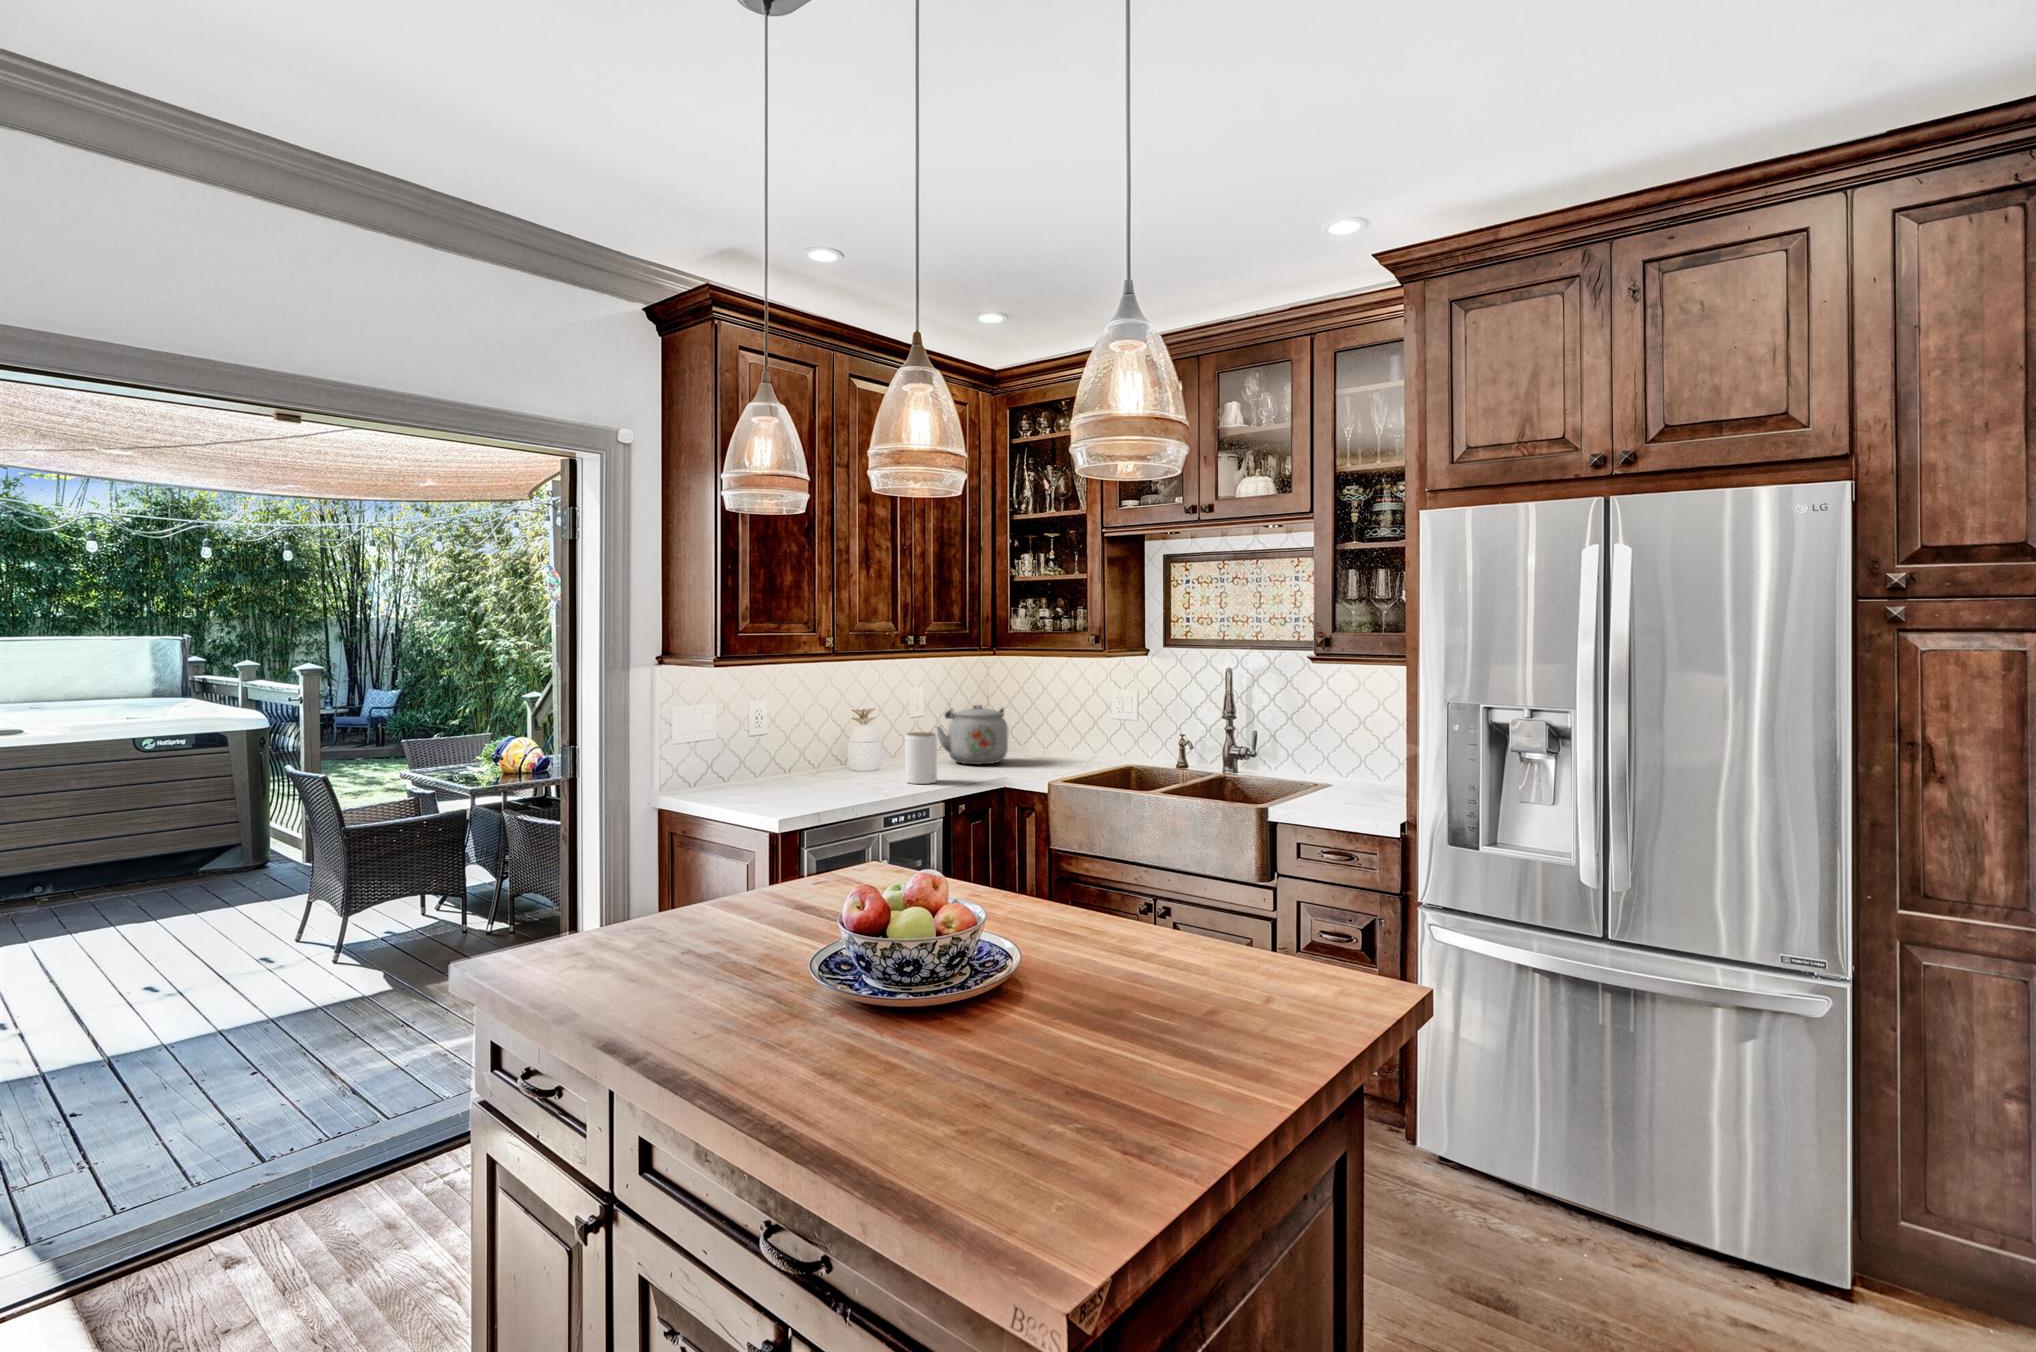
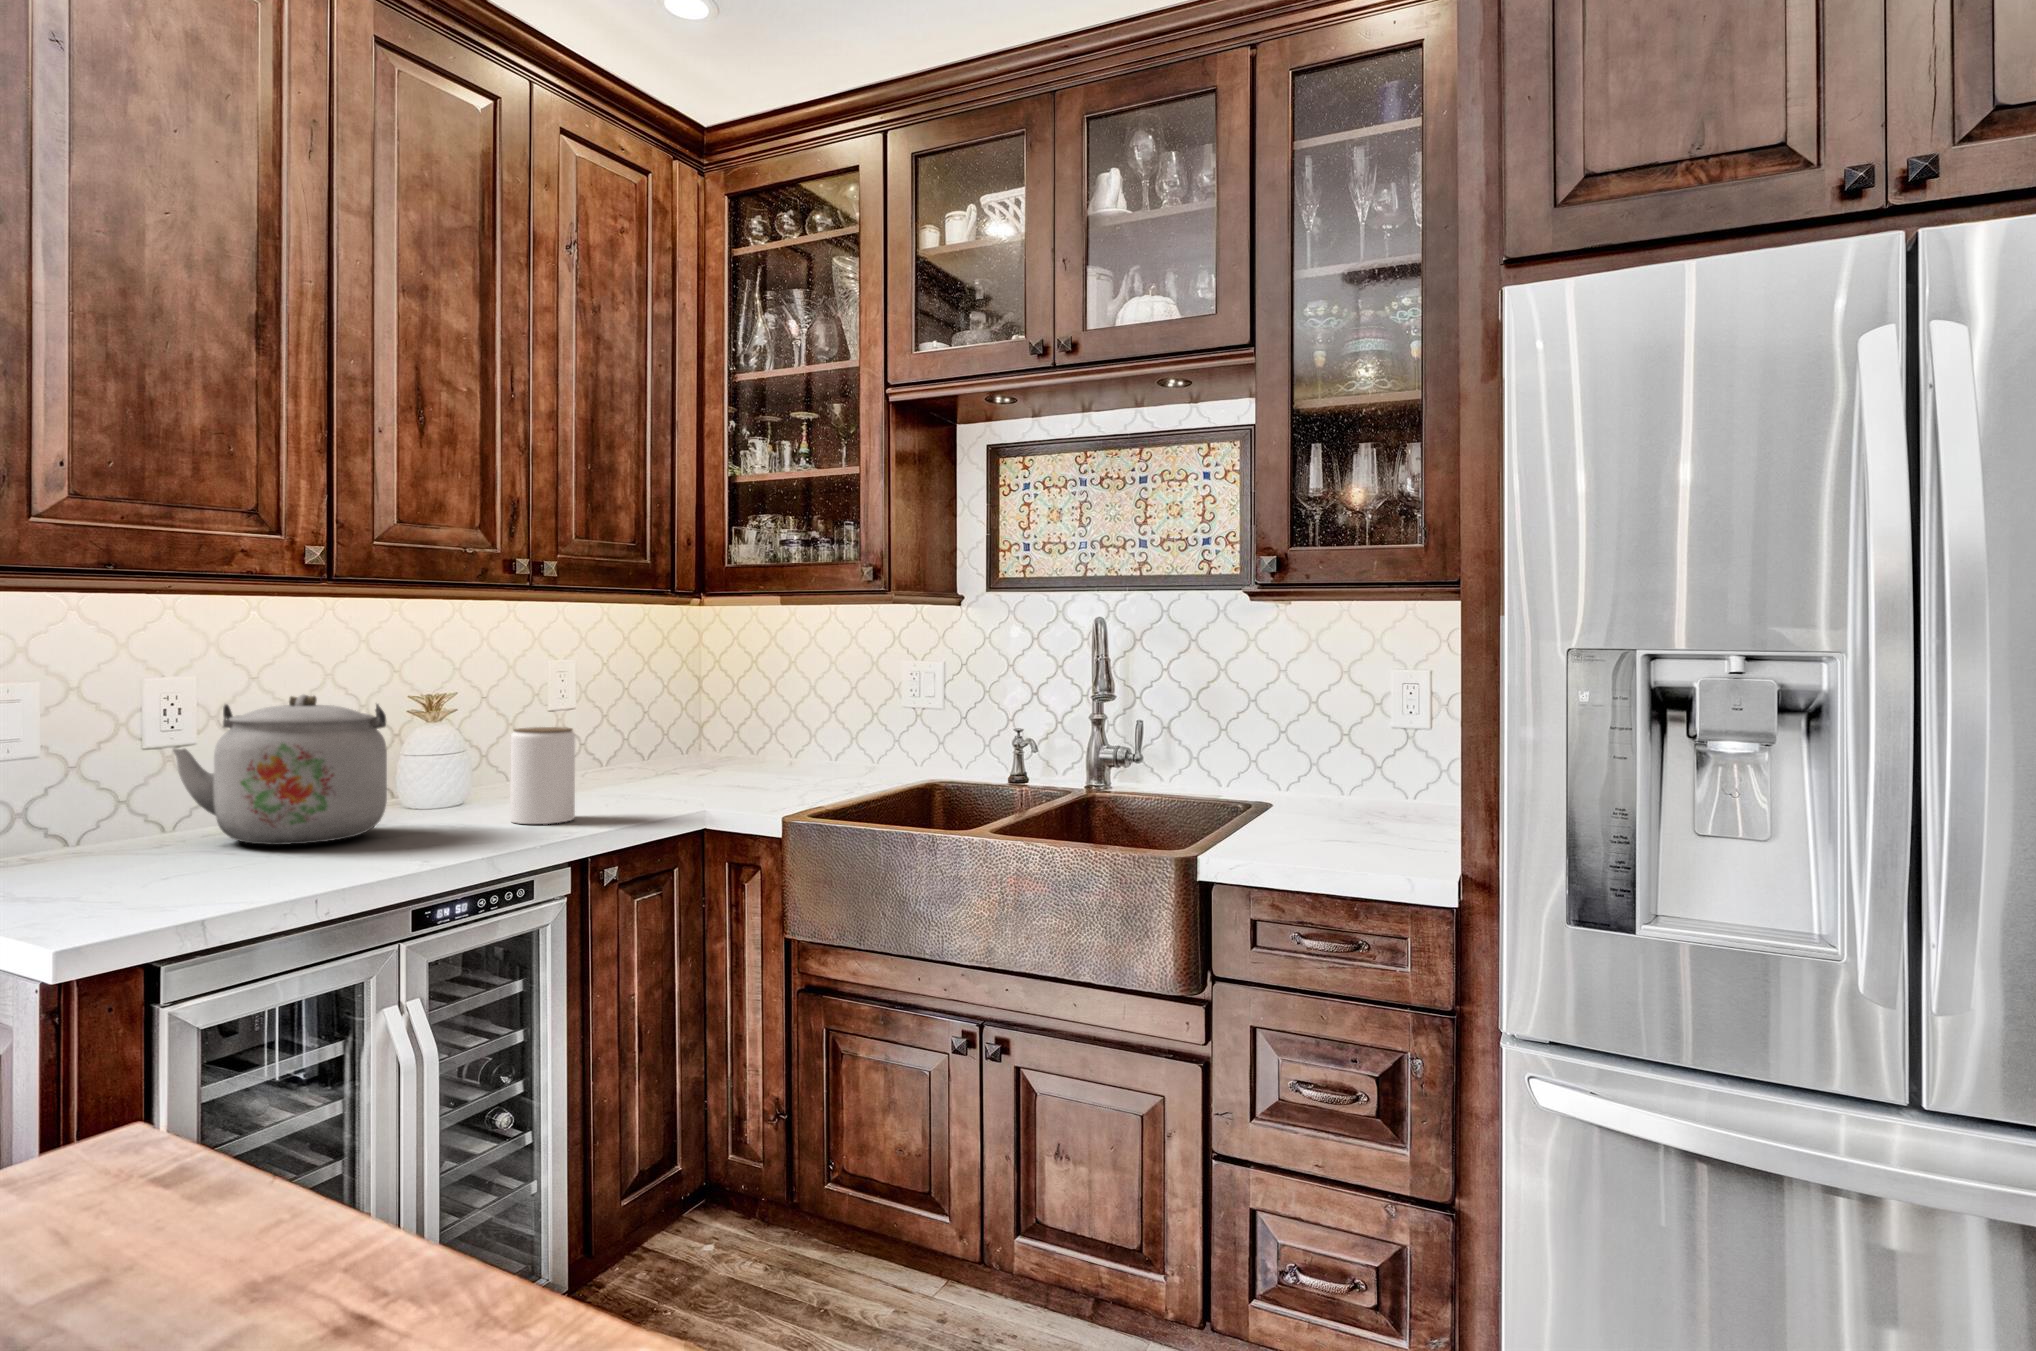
kettle: present [936,705,1008,764] -> present [173,694,387,845]

